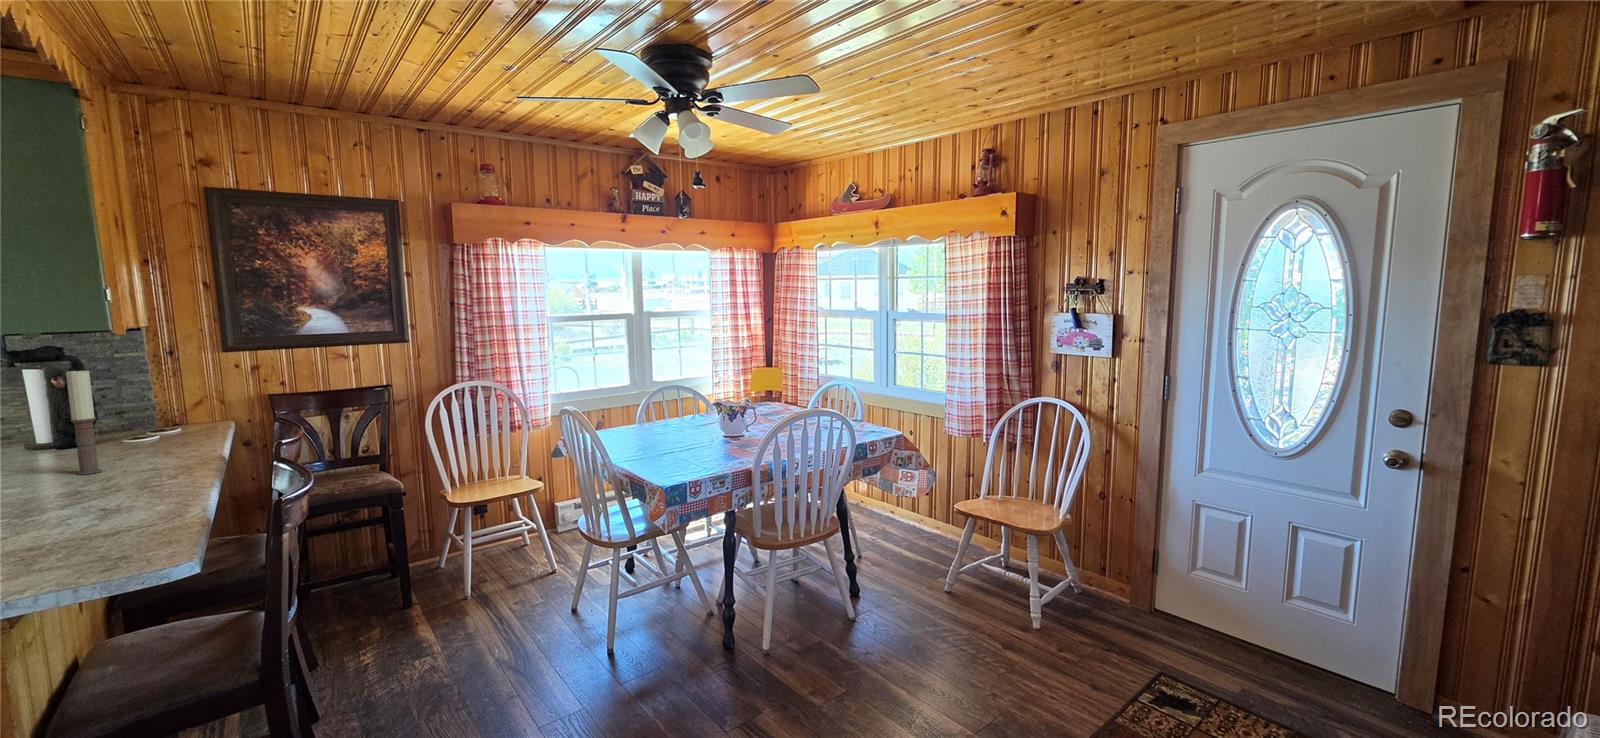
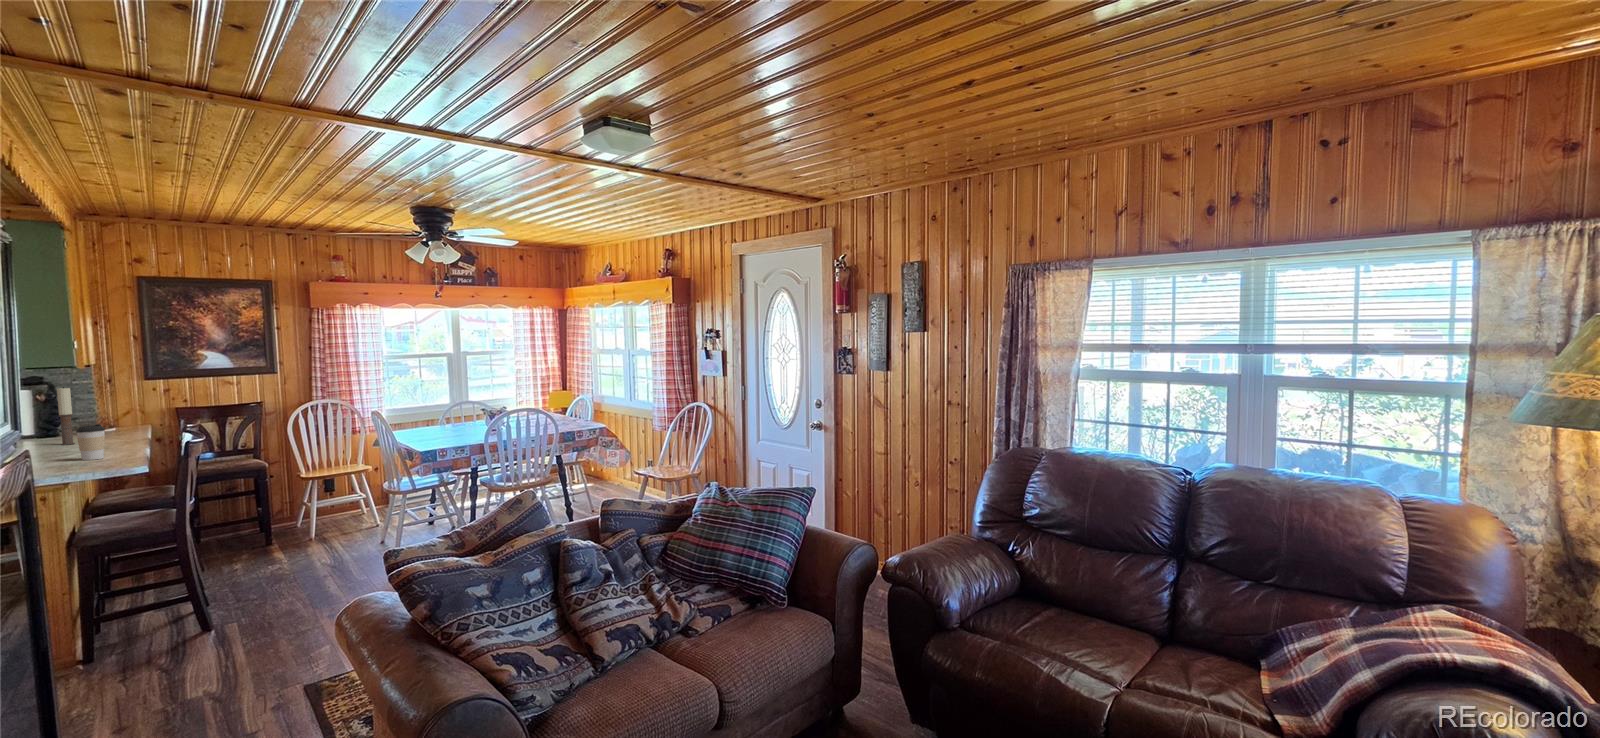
coffee cup: none [66,460,127,540] -> present [76,424,105,460]

